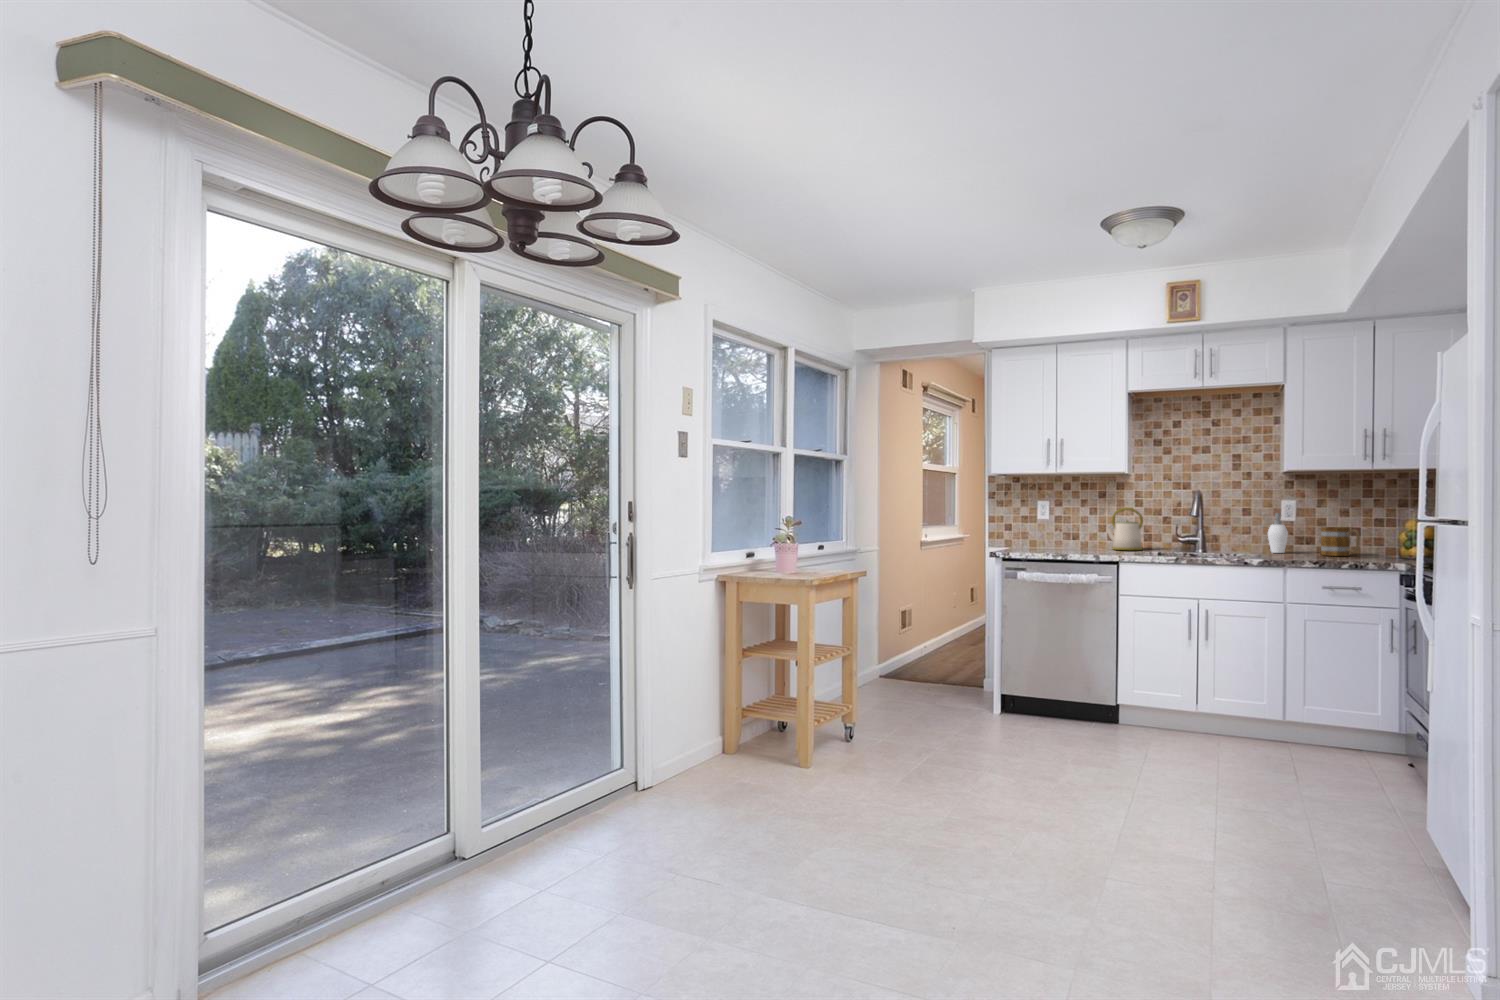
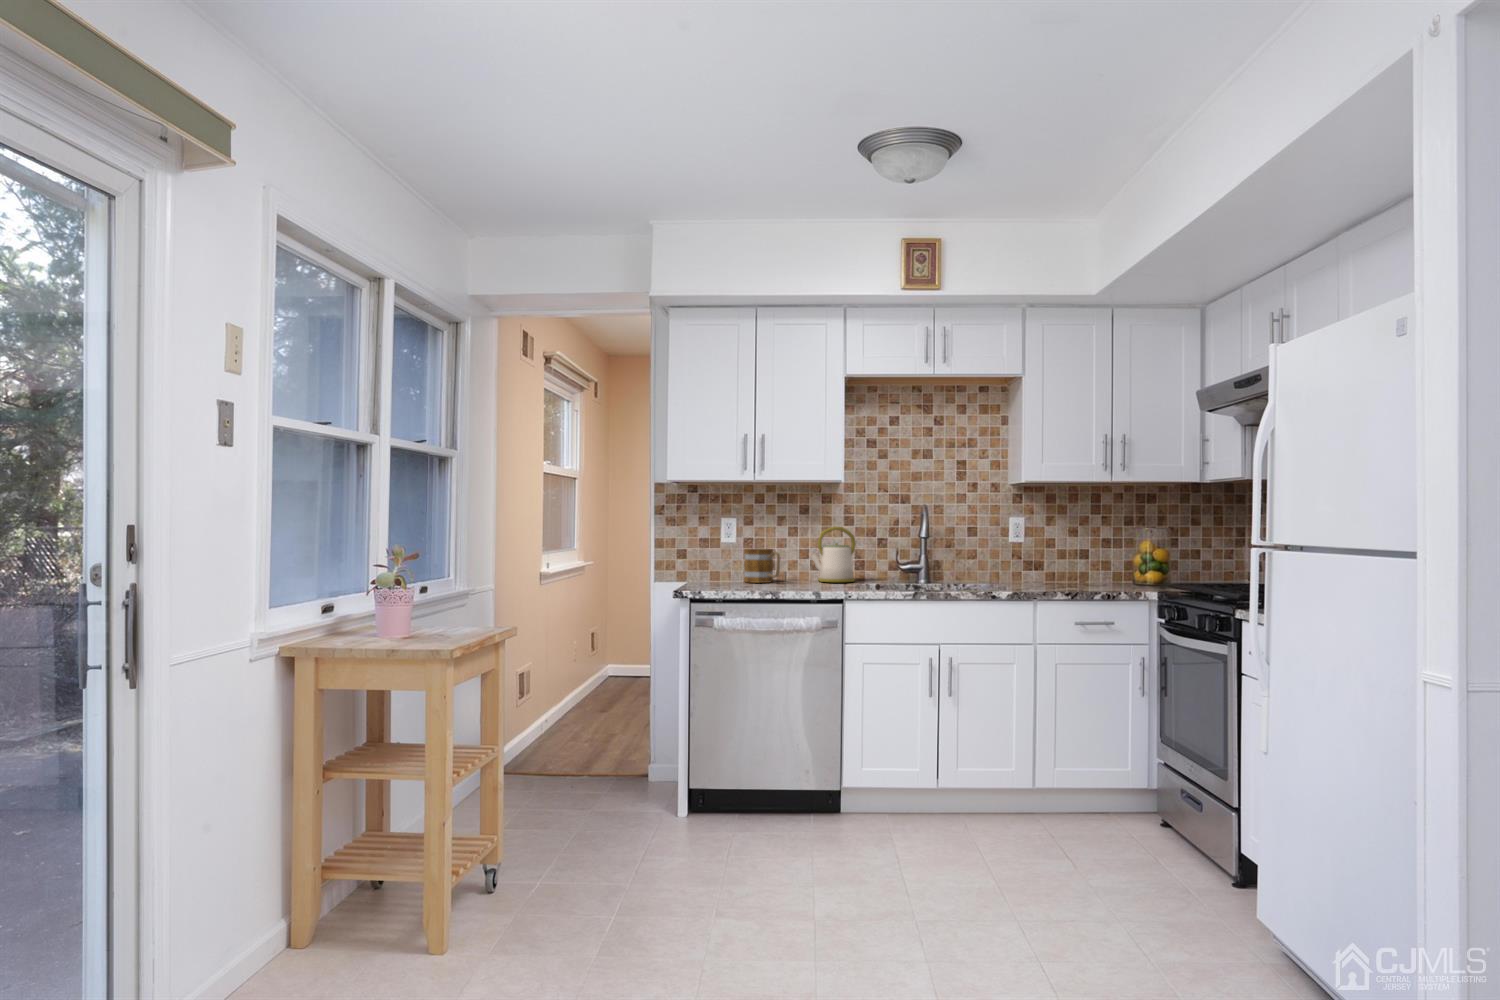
soap dispenser: present [1268,513,1288,553] -> none [993,533,1021,582]
mug: present [1321,527,1360,556] -> present [744,549,780,583]

